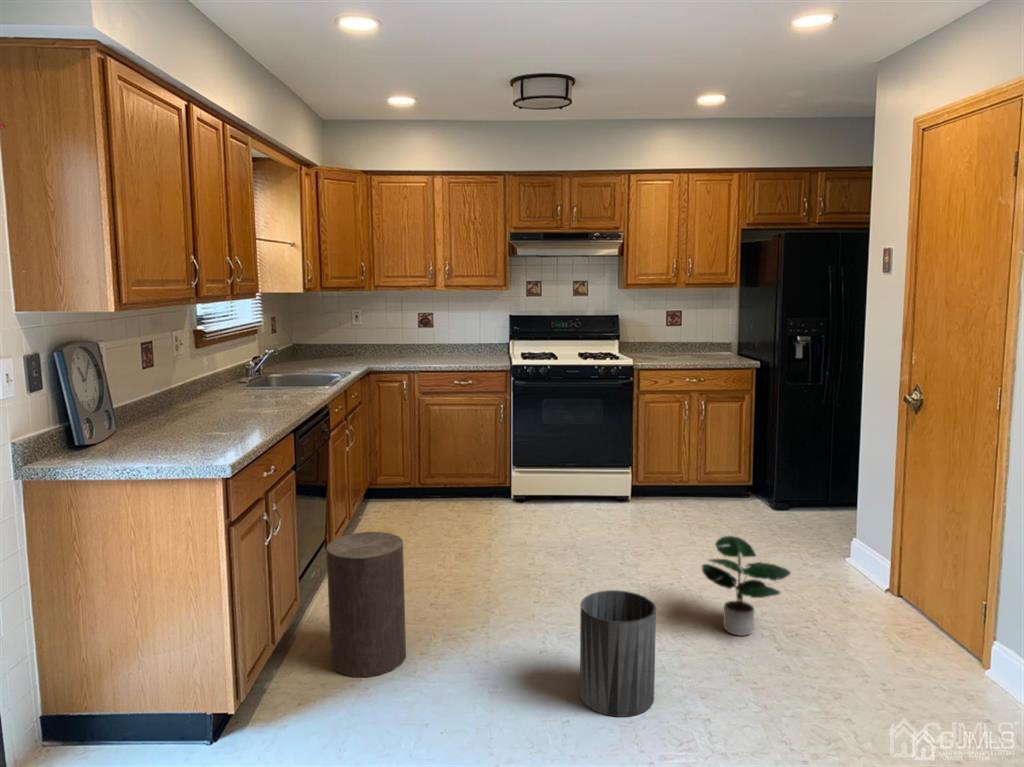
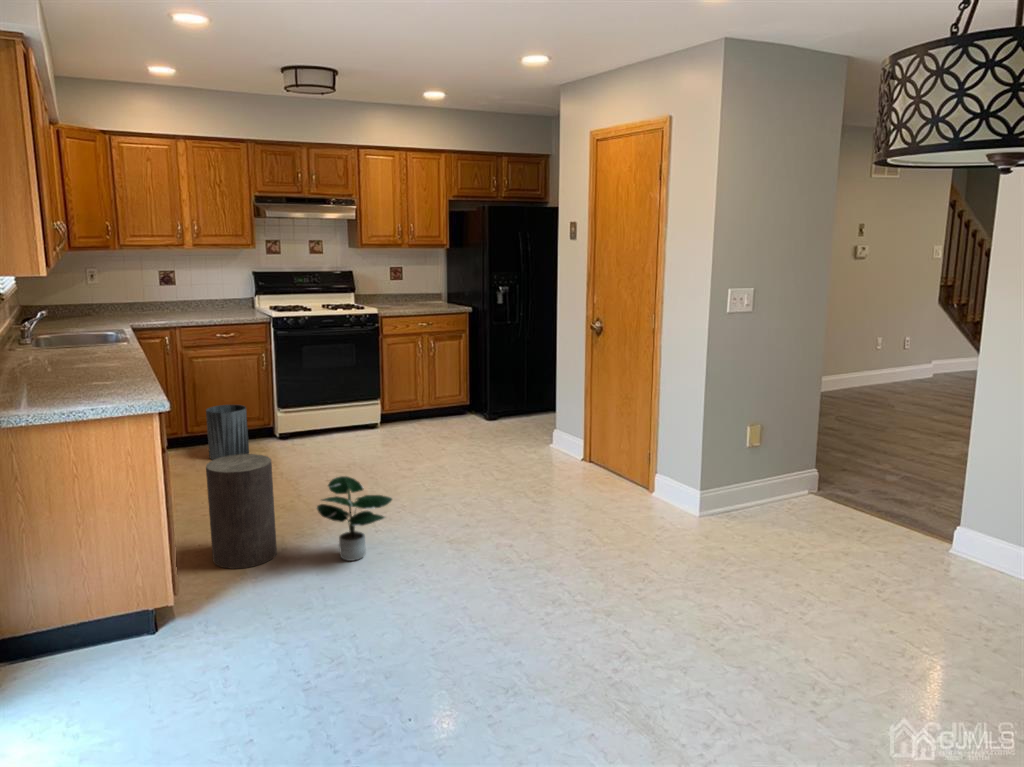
potted plant: present [702,536,790,636] -> present [317,476,392,561]
trash can: present [580,590,656,717] -> present [206,405,249,460]

